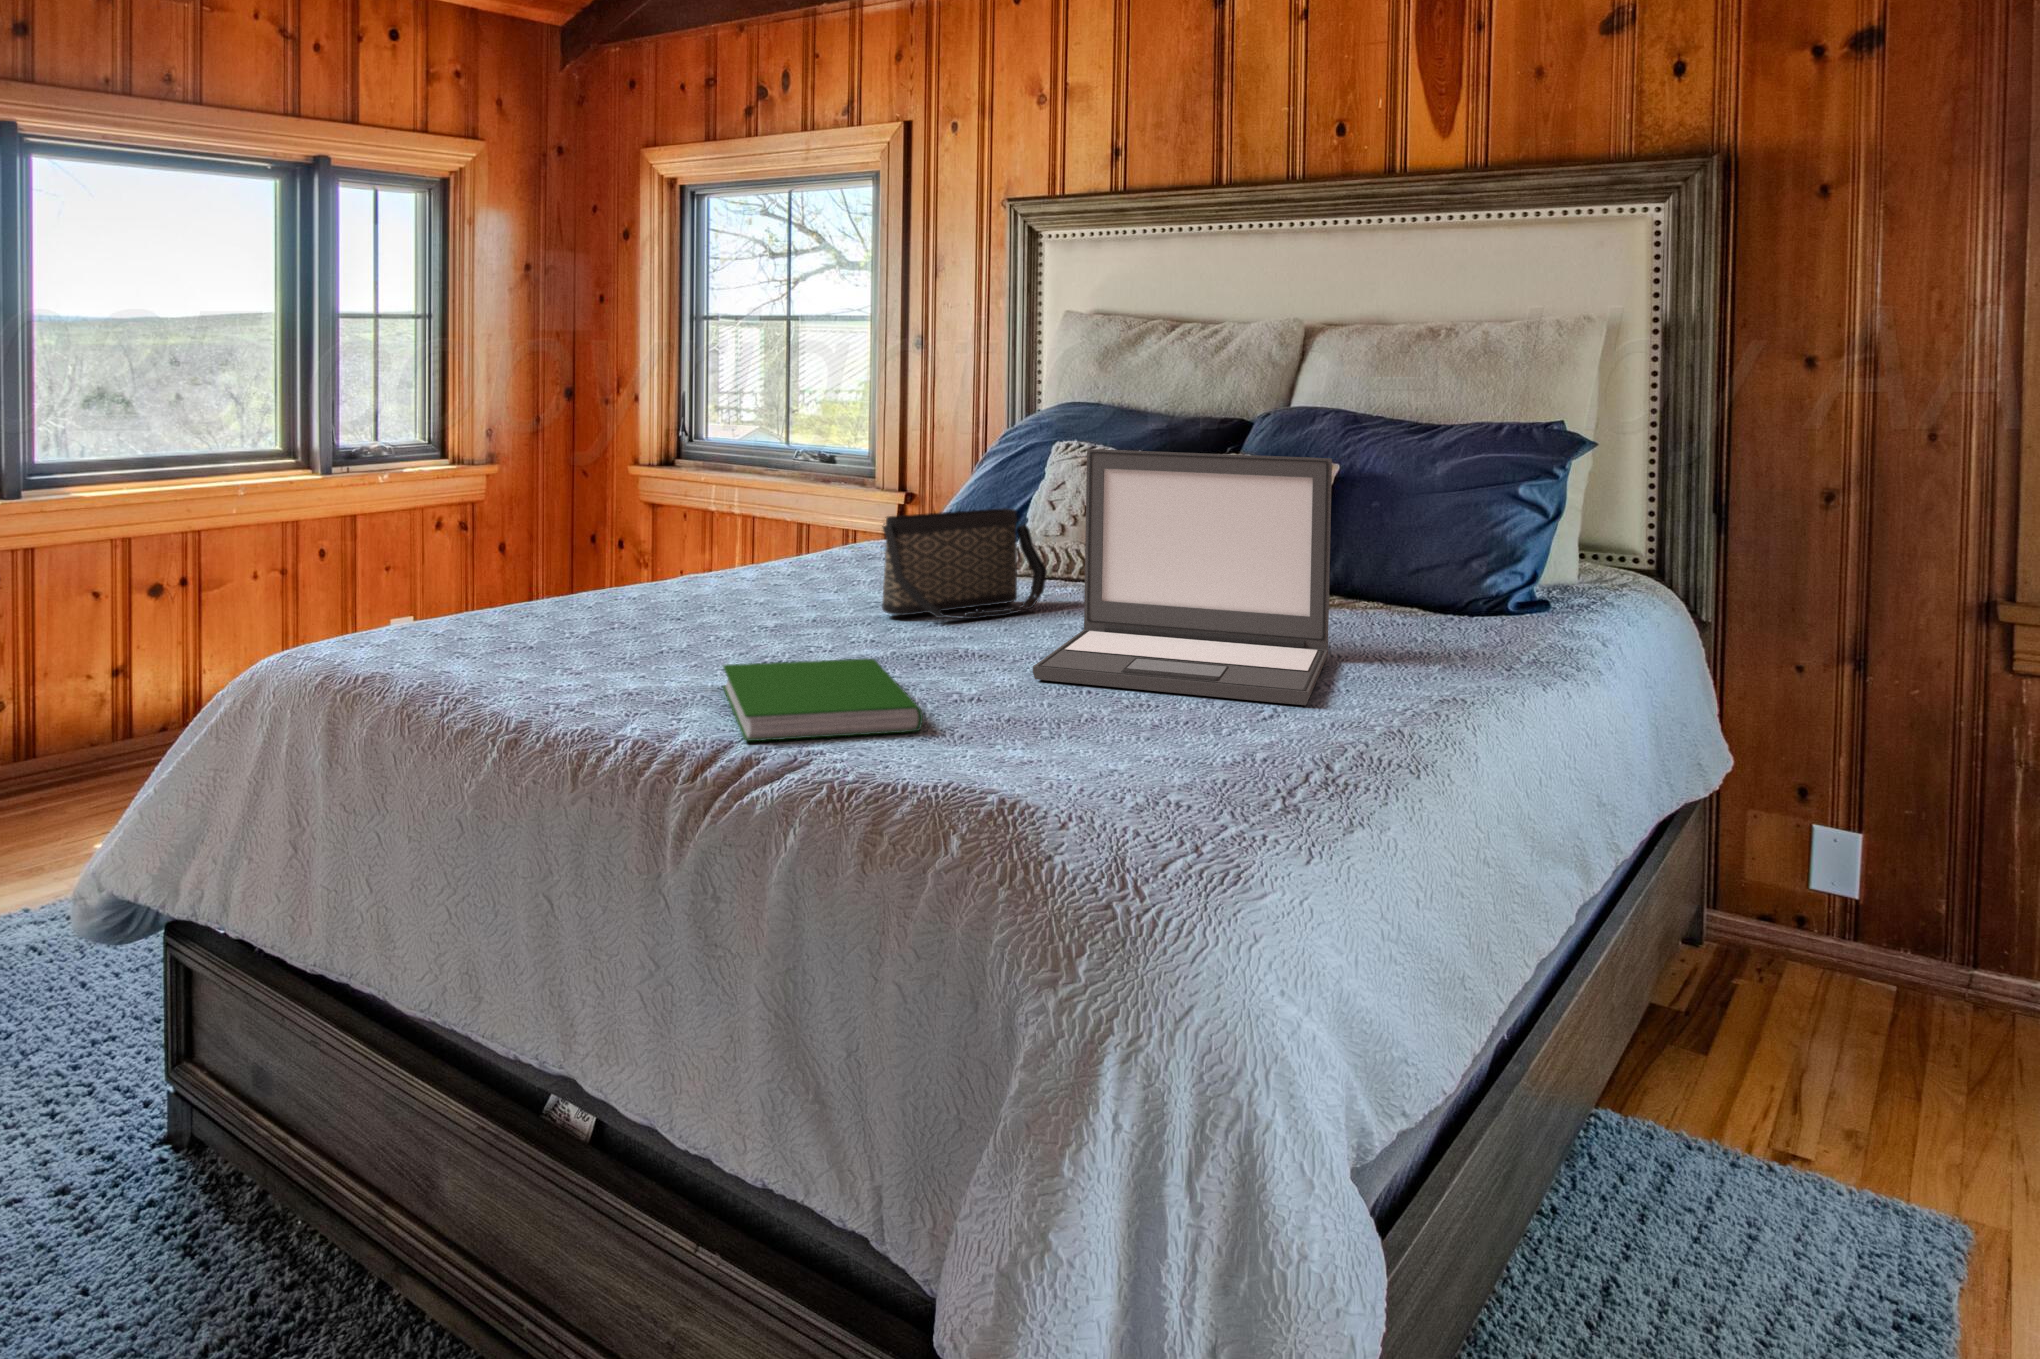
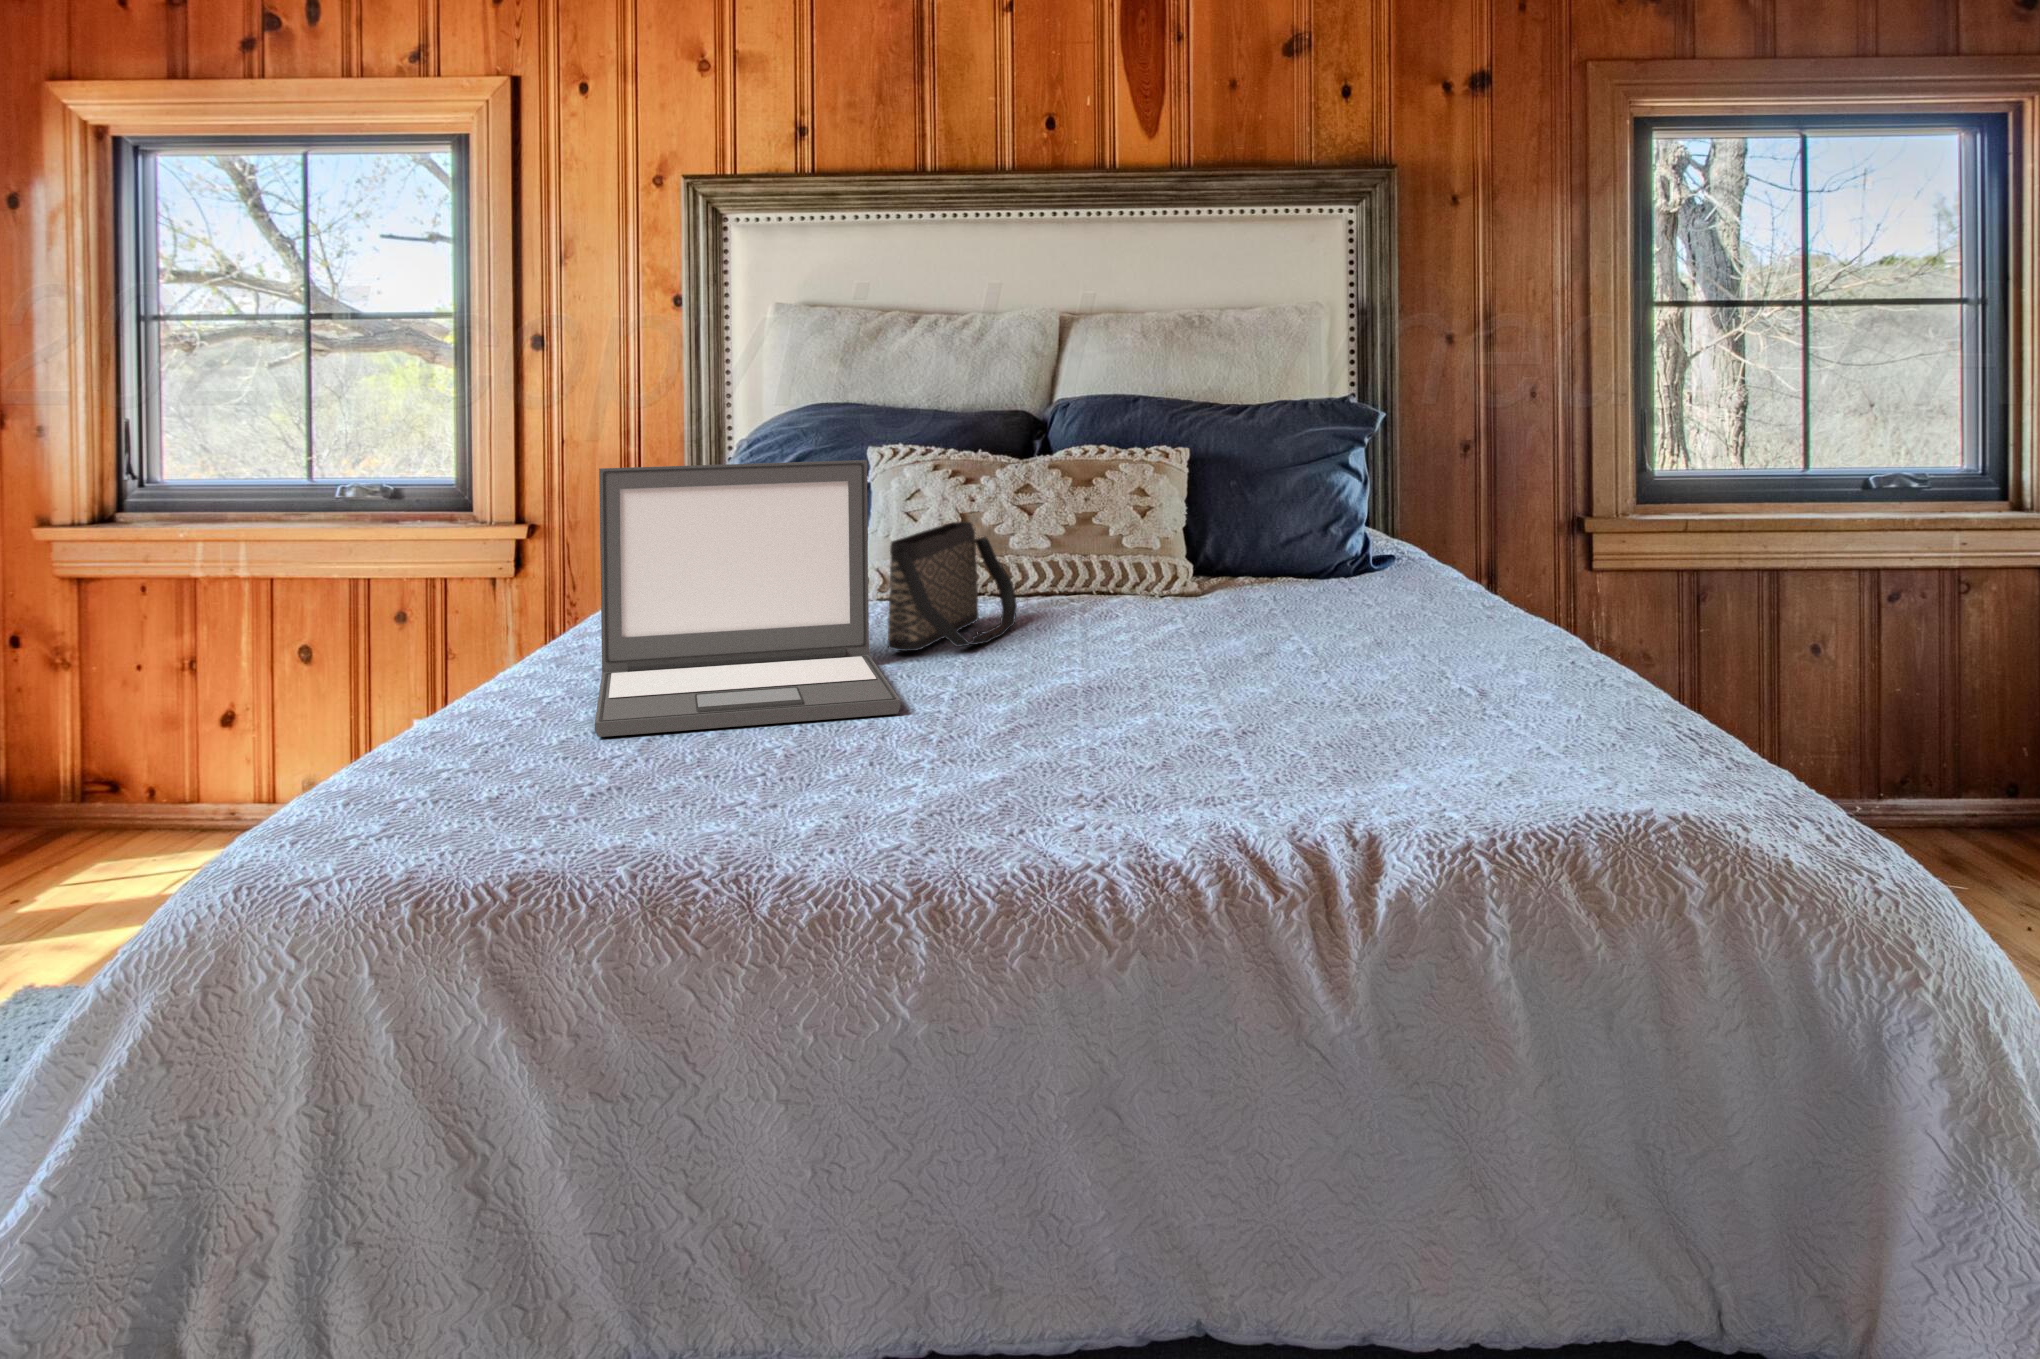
laptop: present [1033,449,1332,705] -> present [595,460,900,737]
hardcover book: present [723,659,923,741] -> none [955,693,1250,797]

